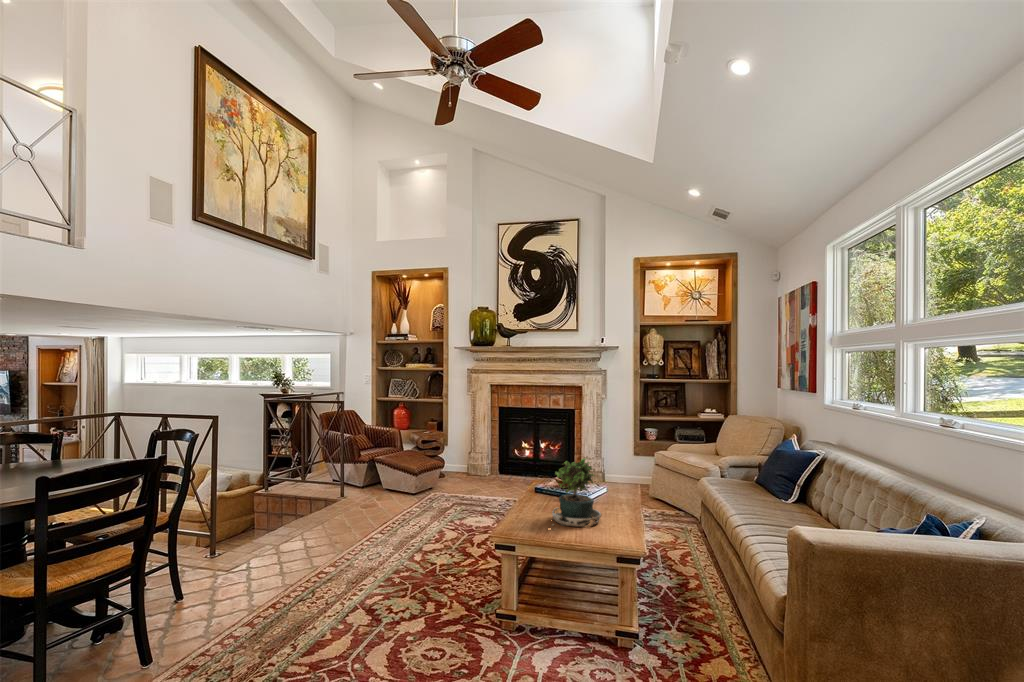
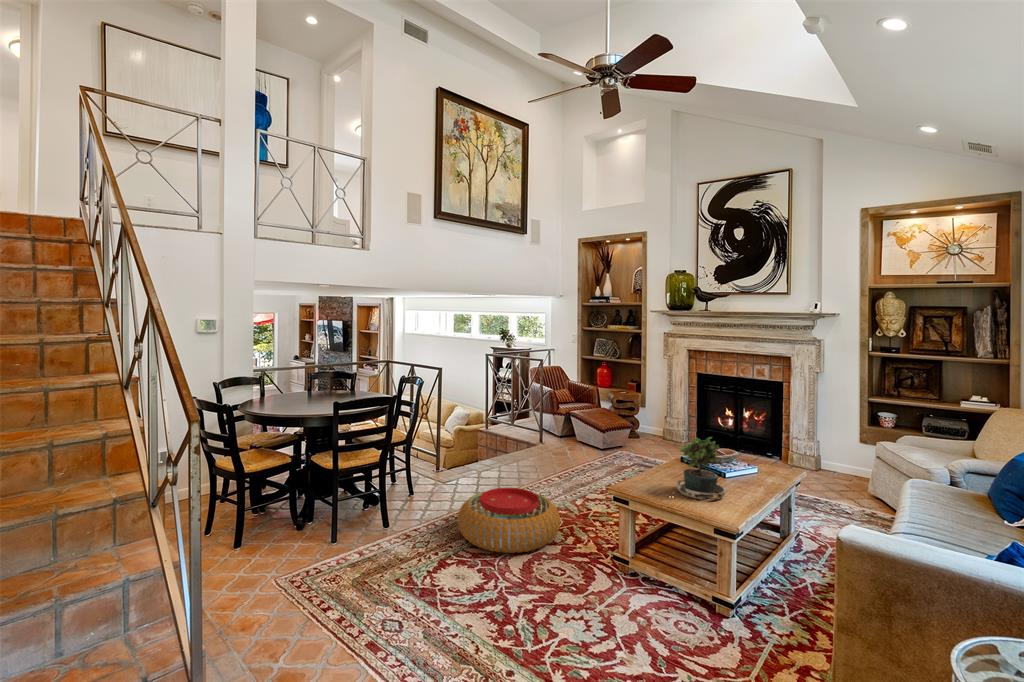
pouf: none [275,555,417,651] -> present [458,488,560,553]

